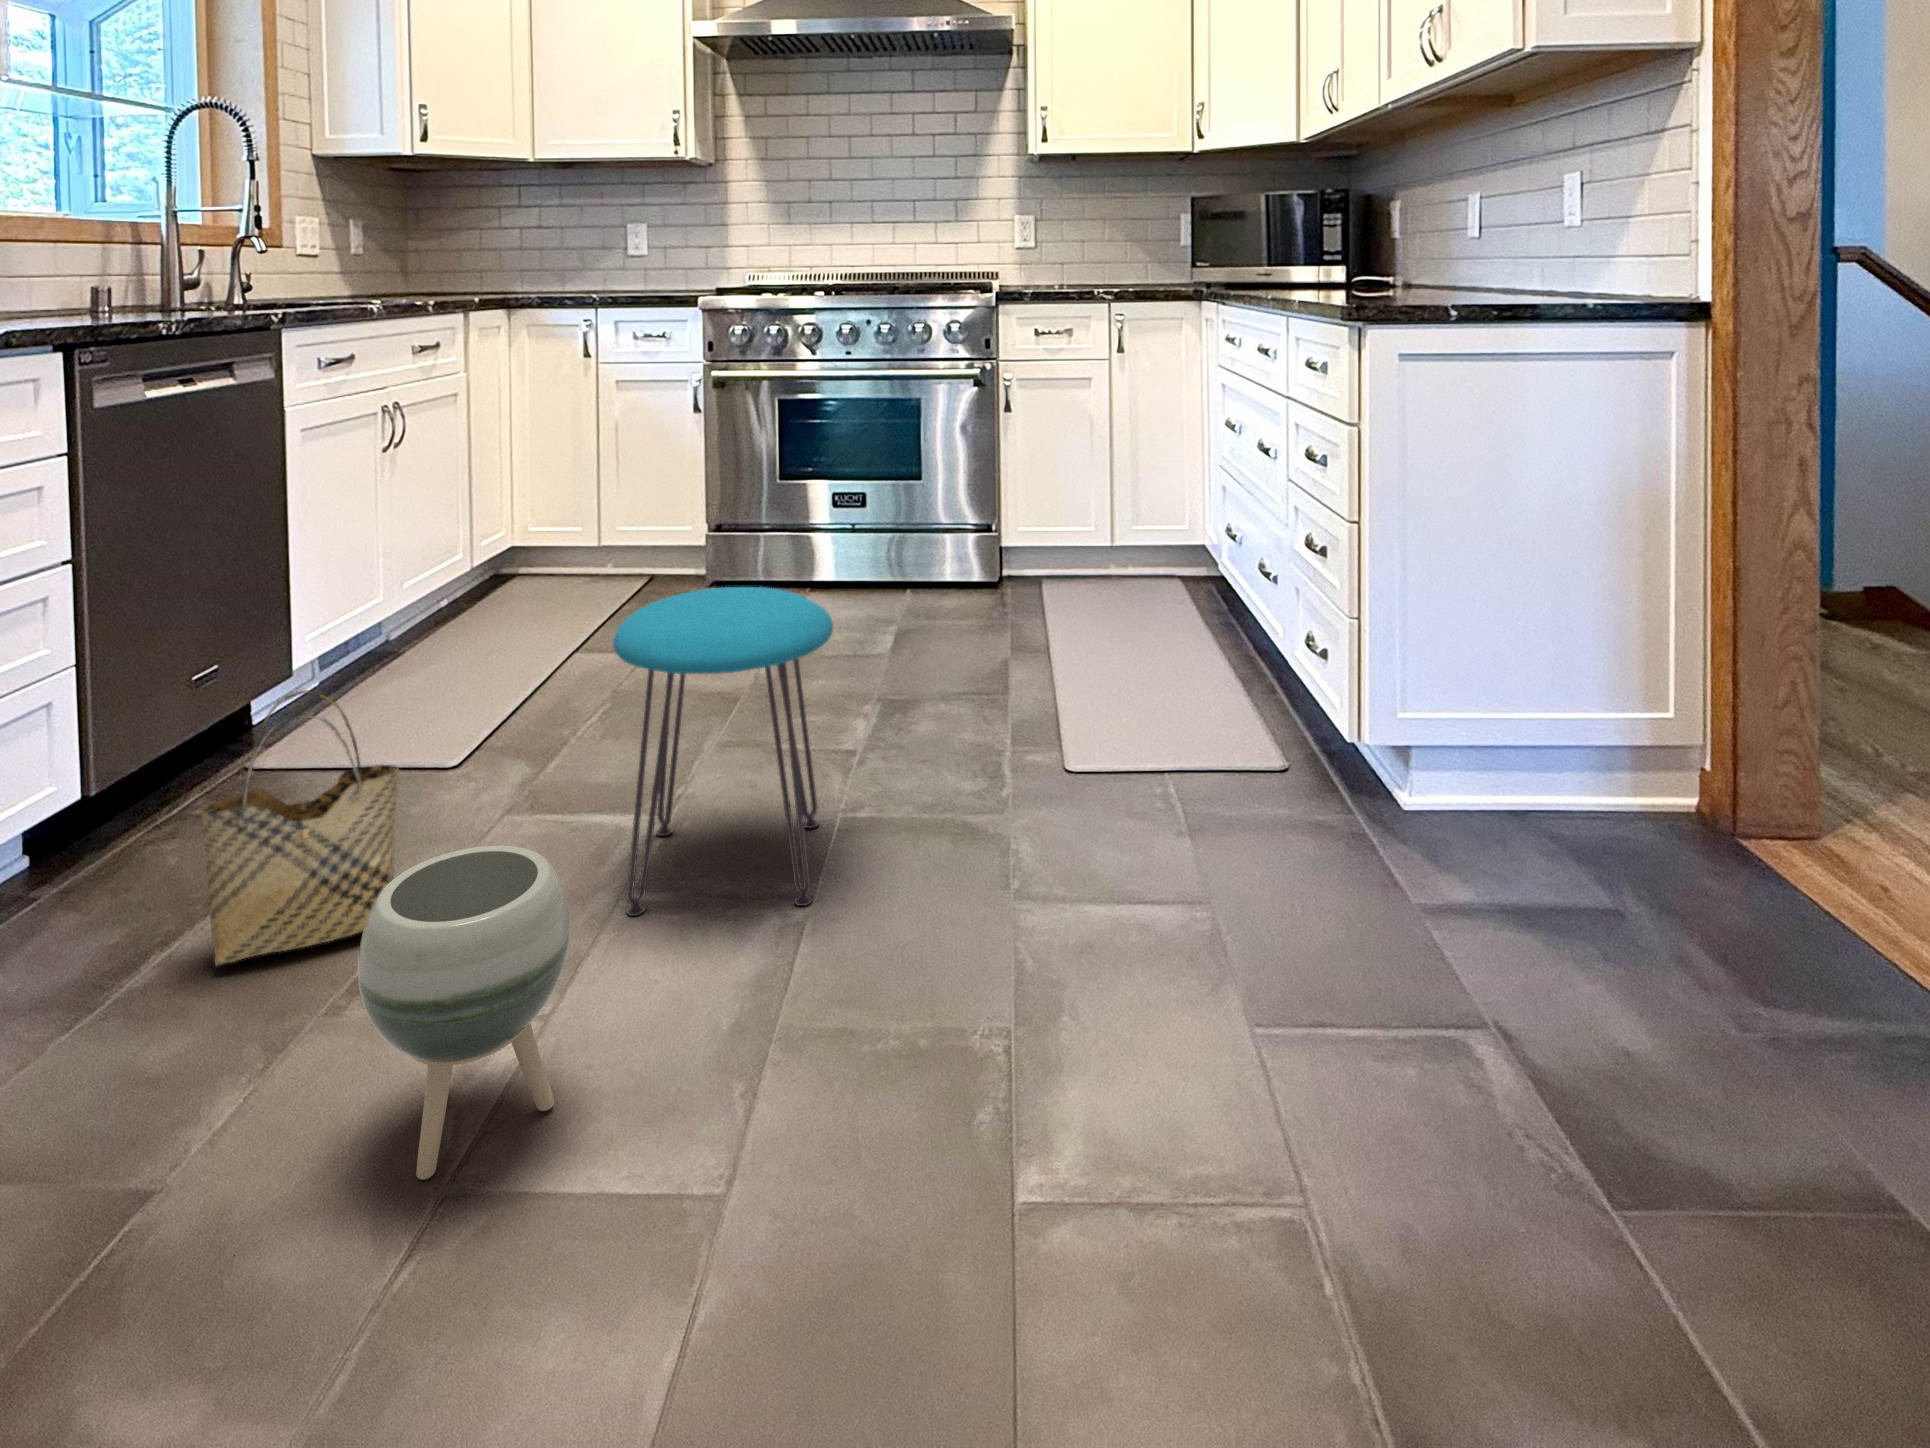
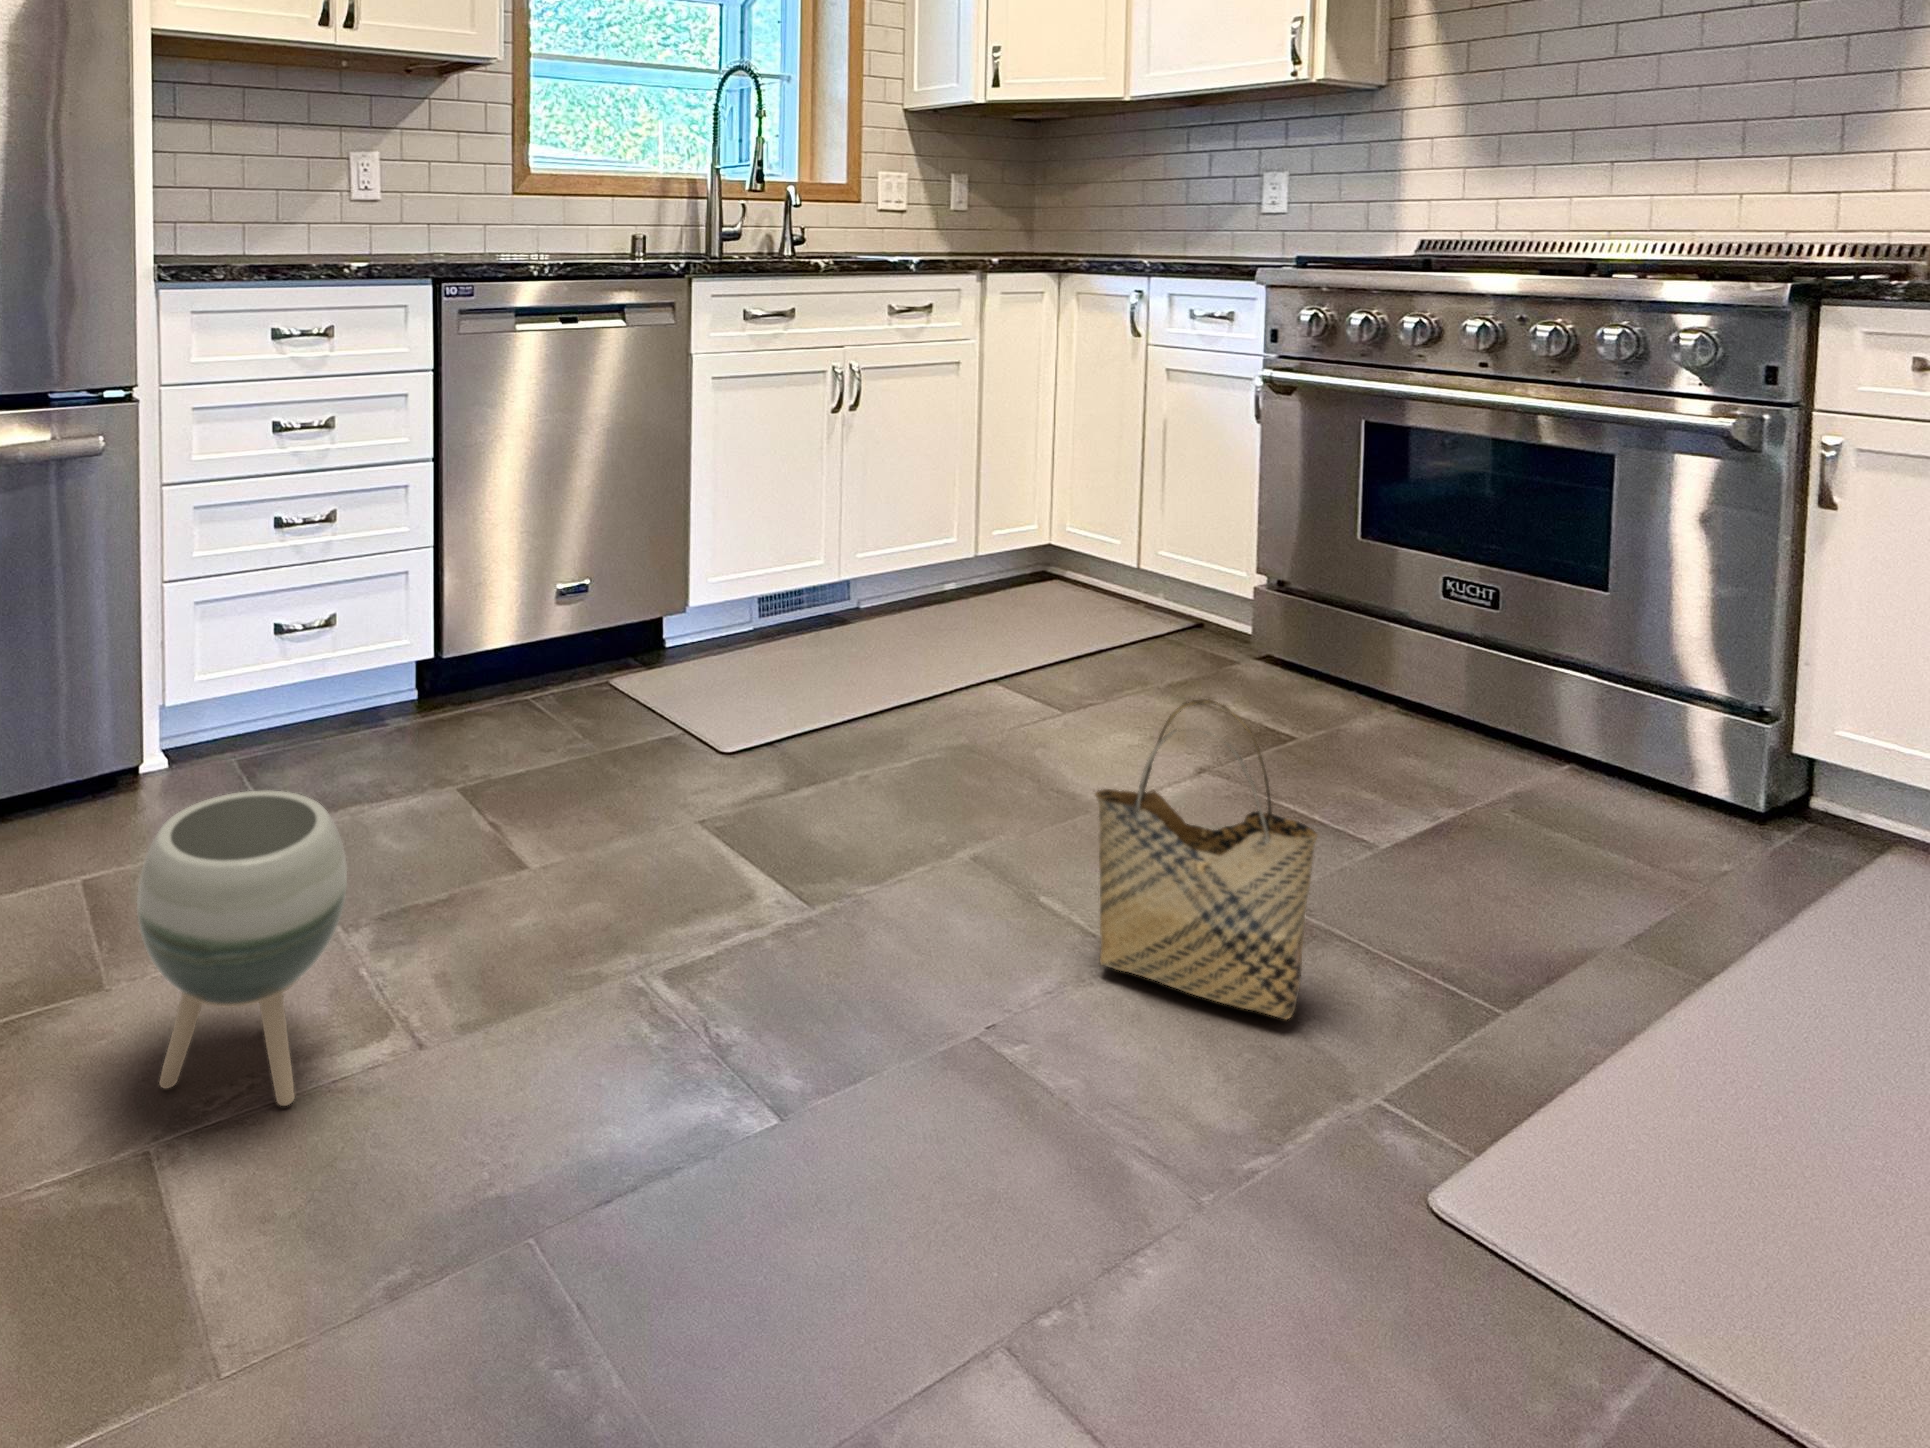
stool: present [613,587,833,916] -> none [605,626,919,1097]
woven basket: present [198,690,399,966] -> present [1095,699,1317,1019]

